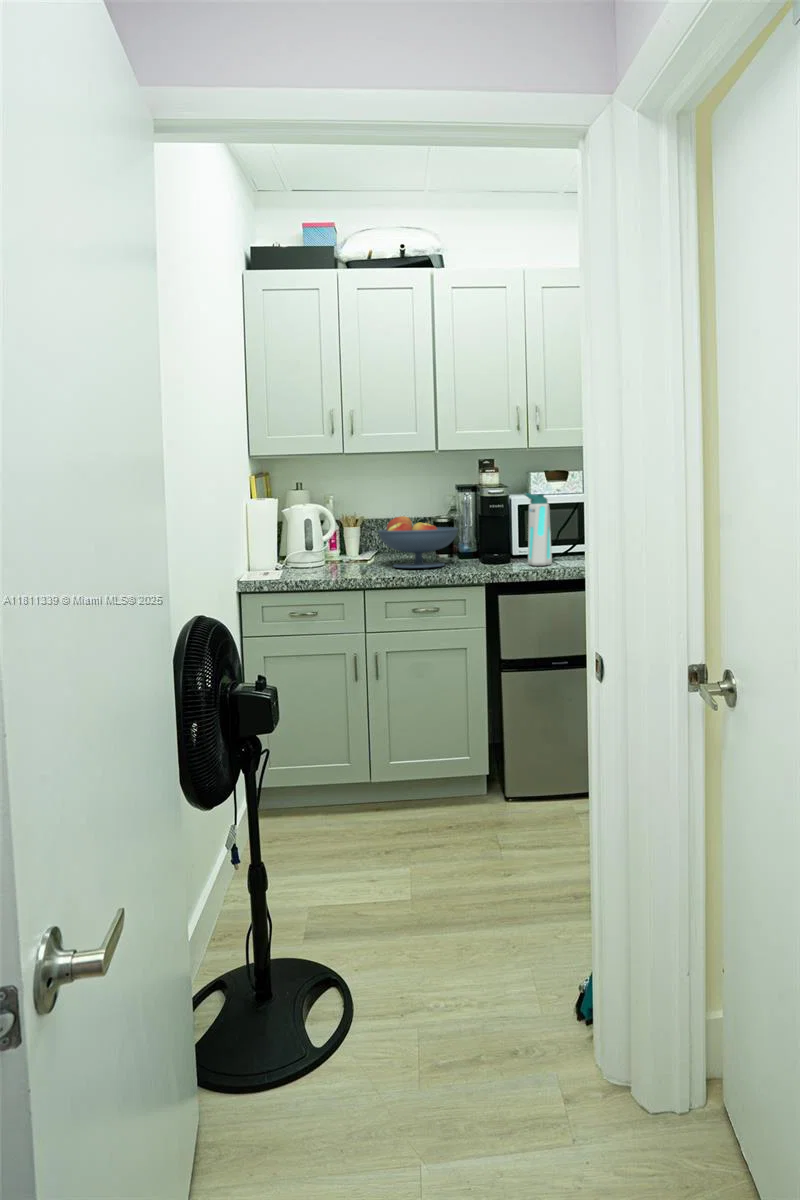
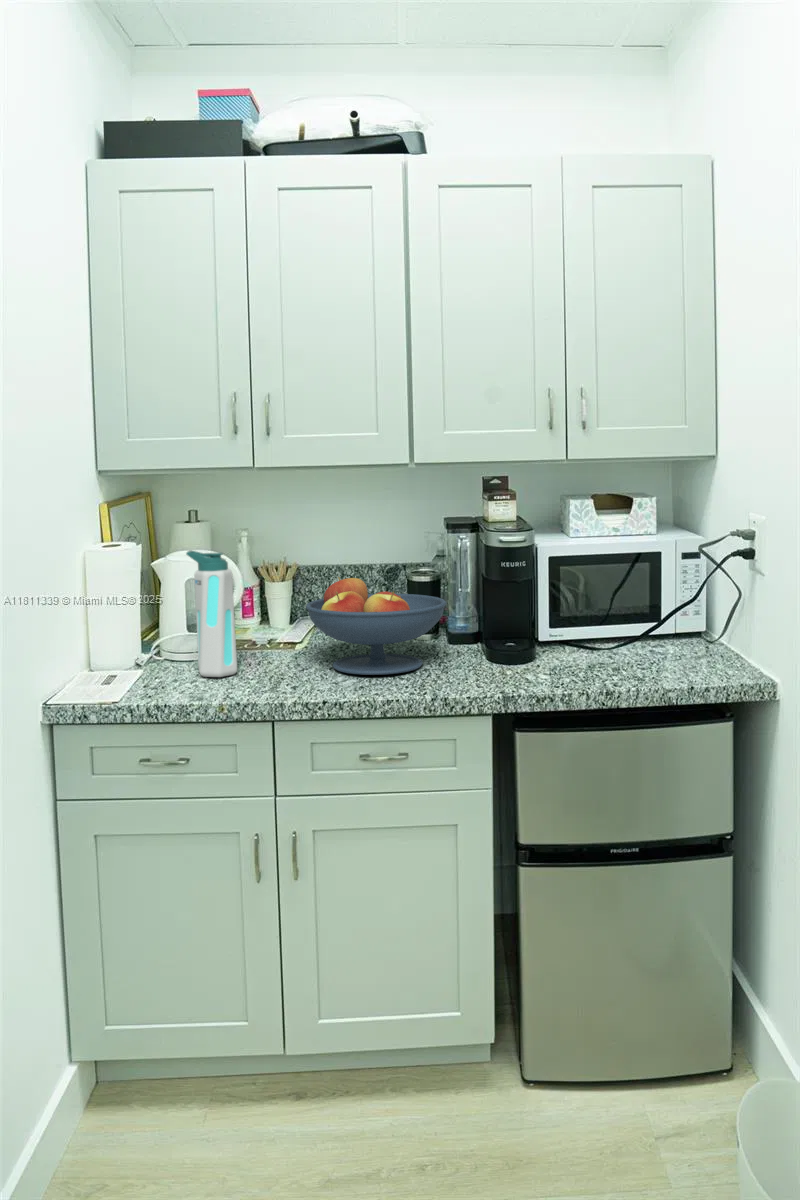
water bottle: present [524,493,552,566] -> present [186,551,237,677]

